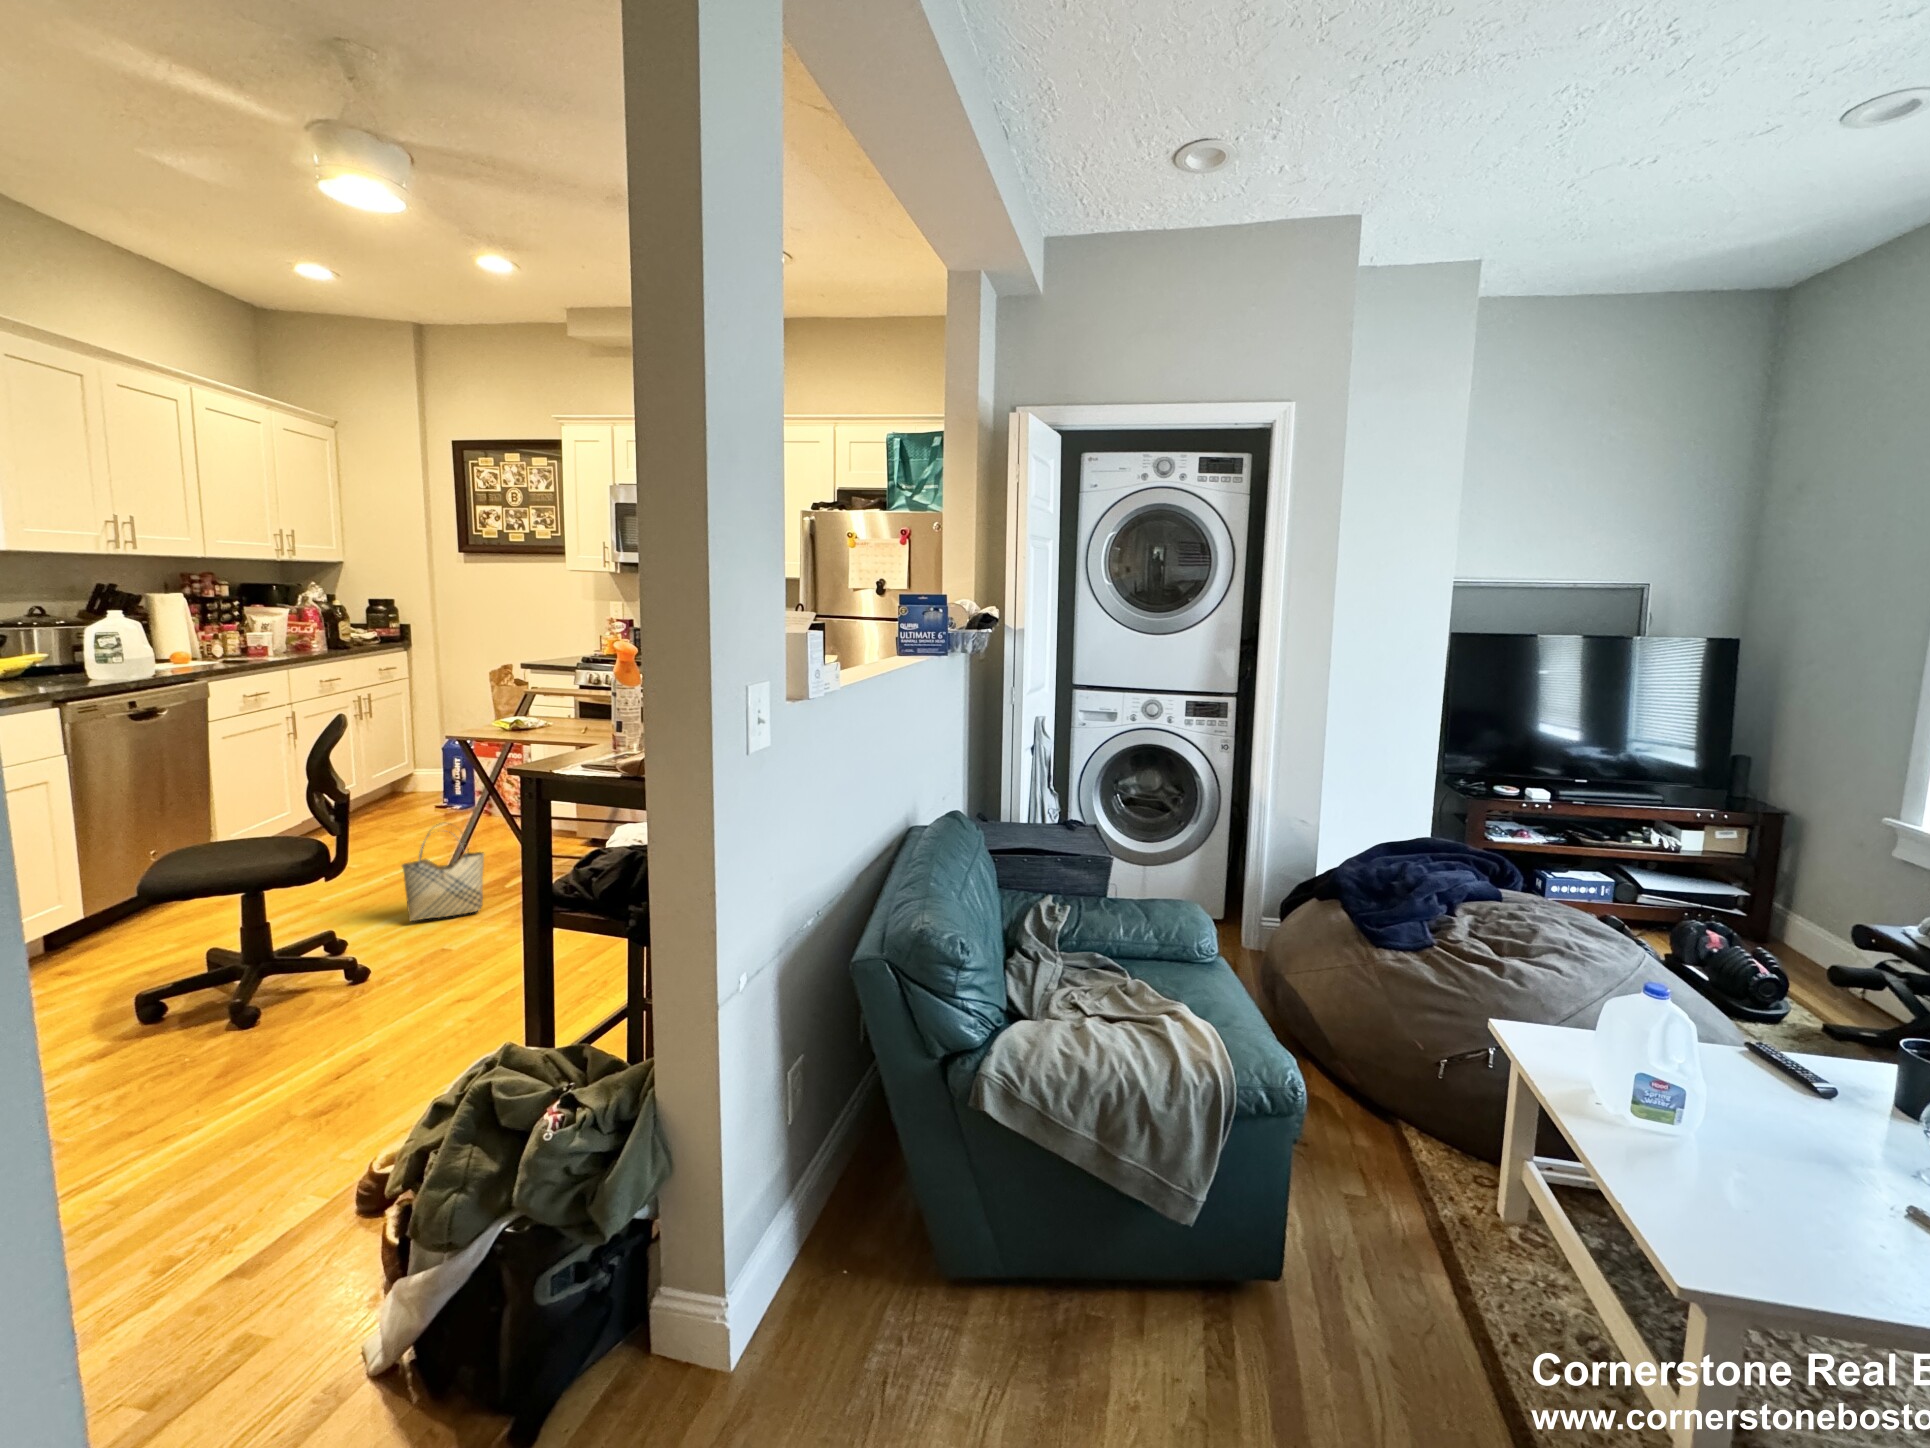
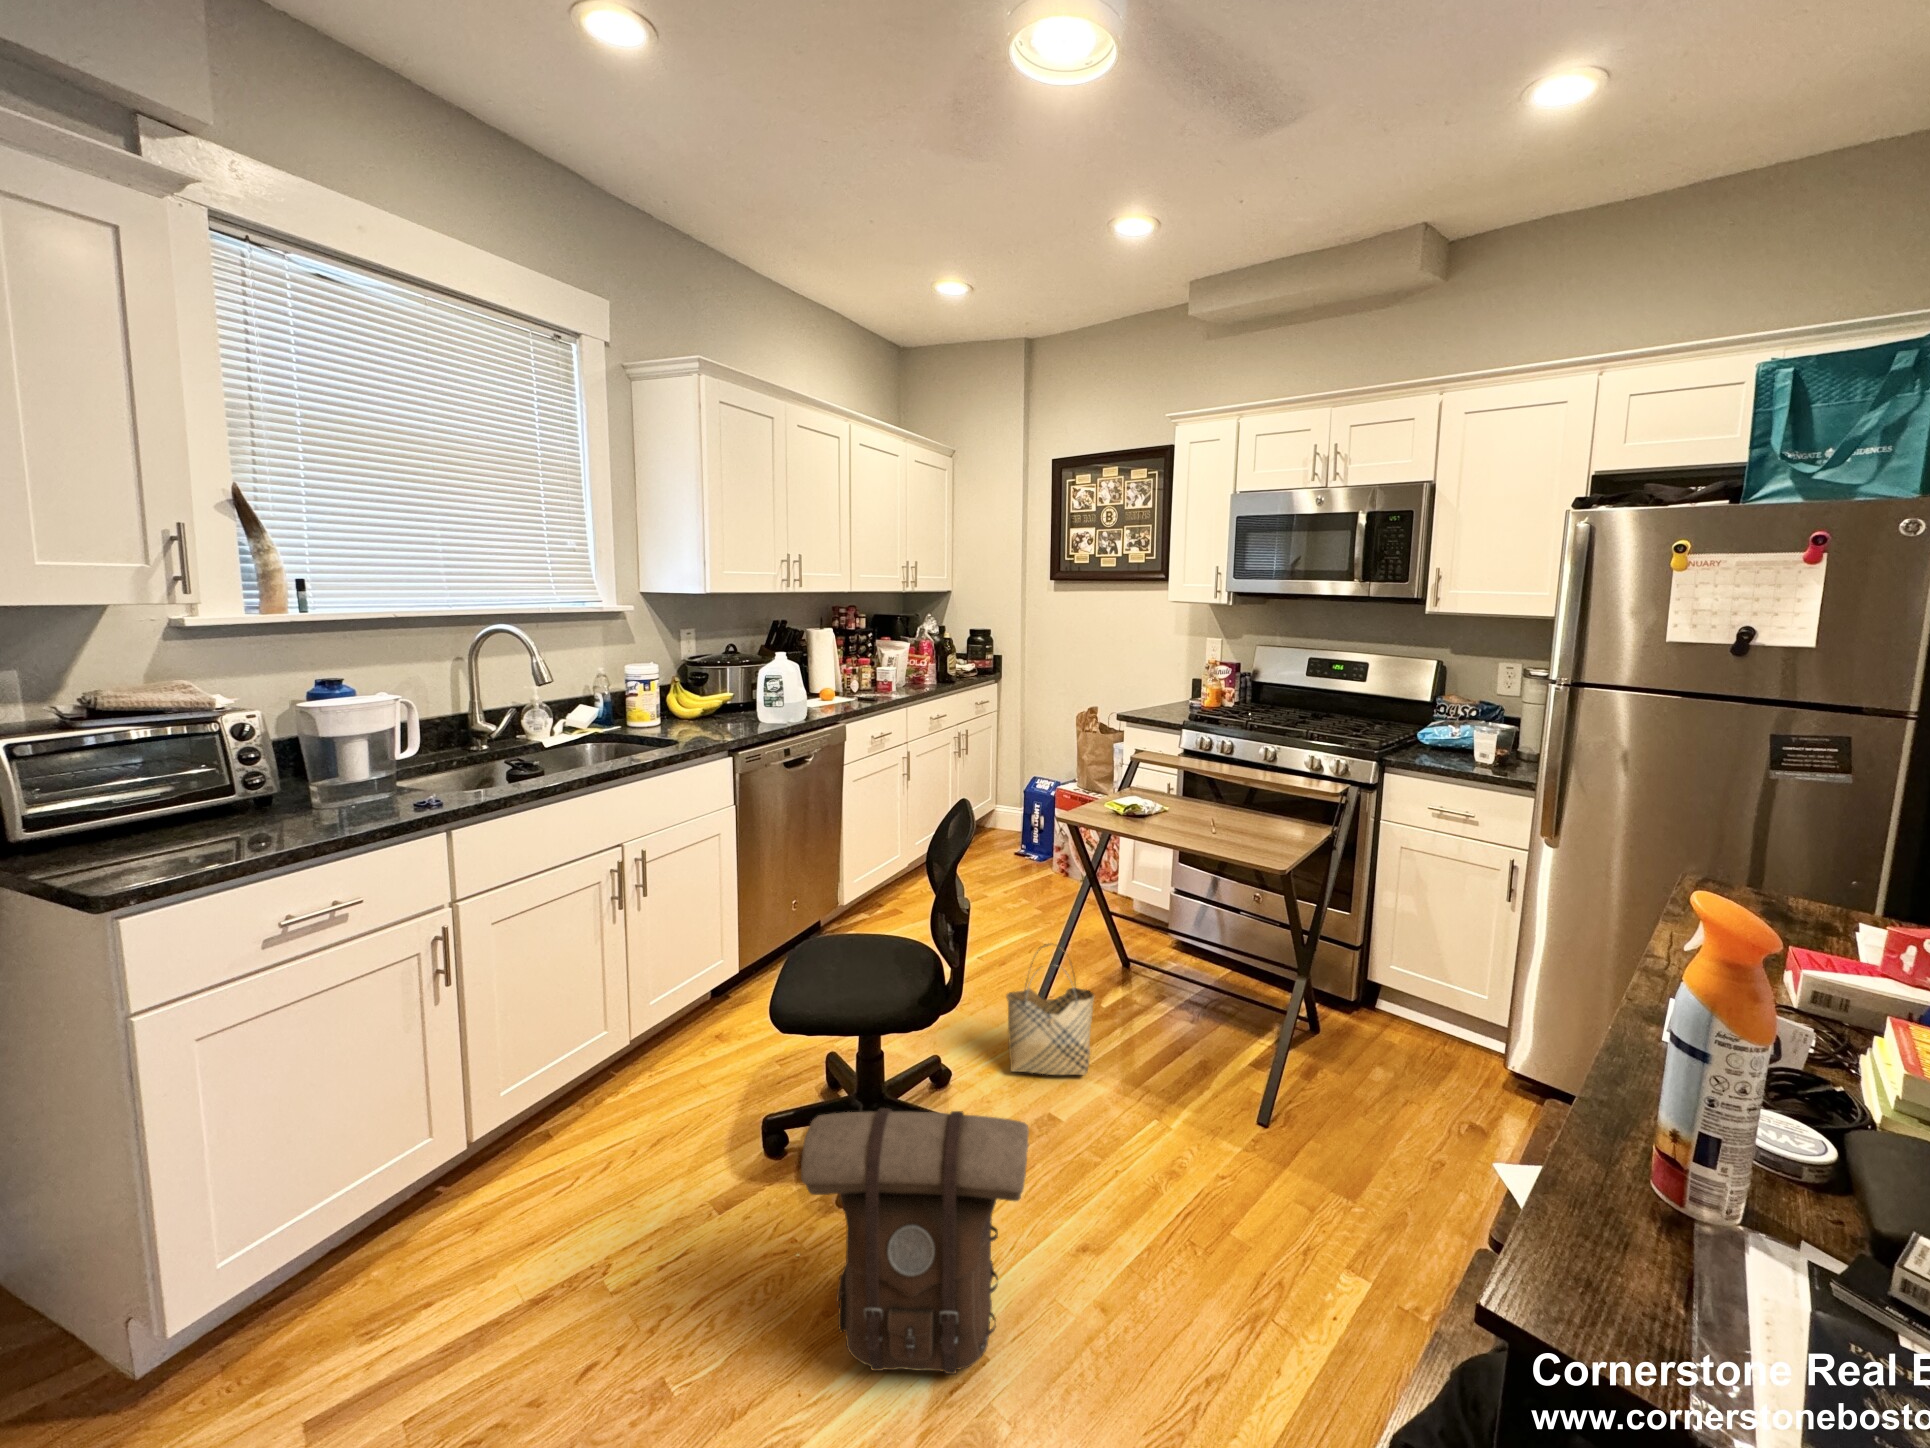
backpack: none [197,874,394,1056] -> present [801,1108,1029,1374]

